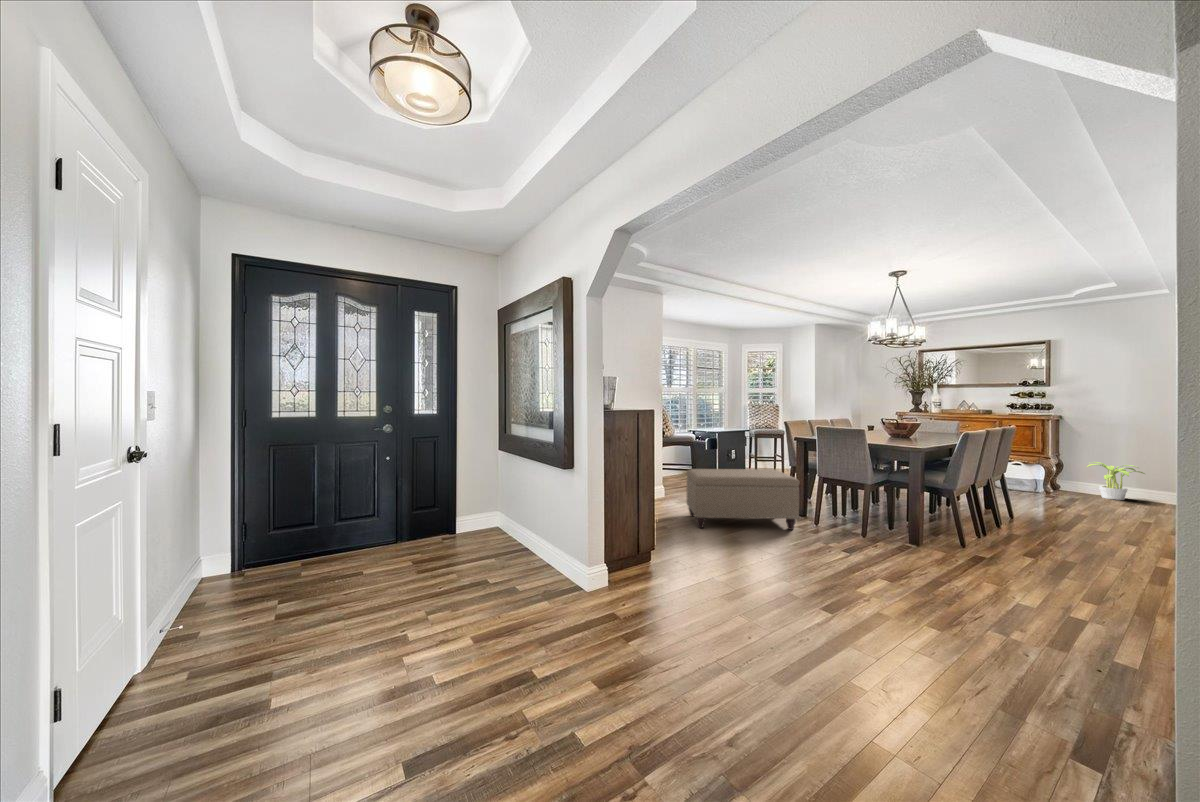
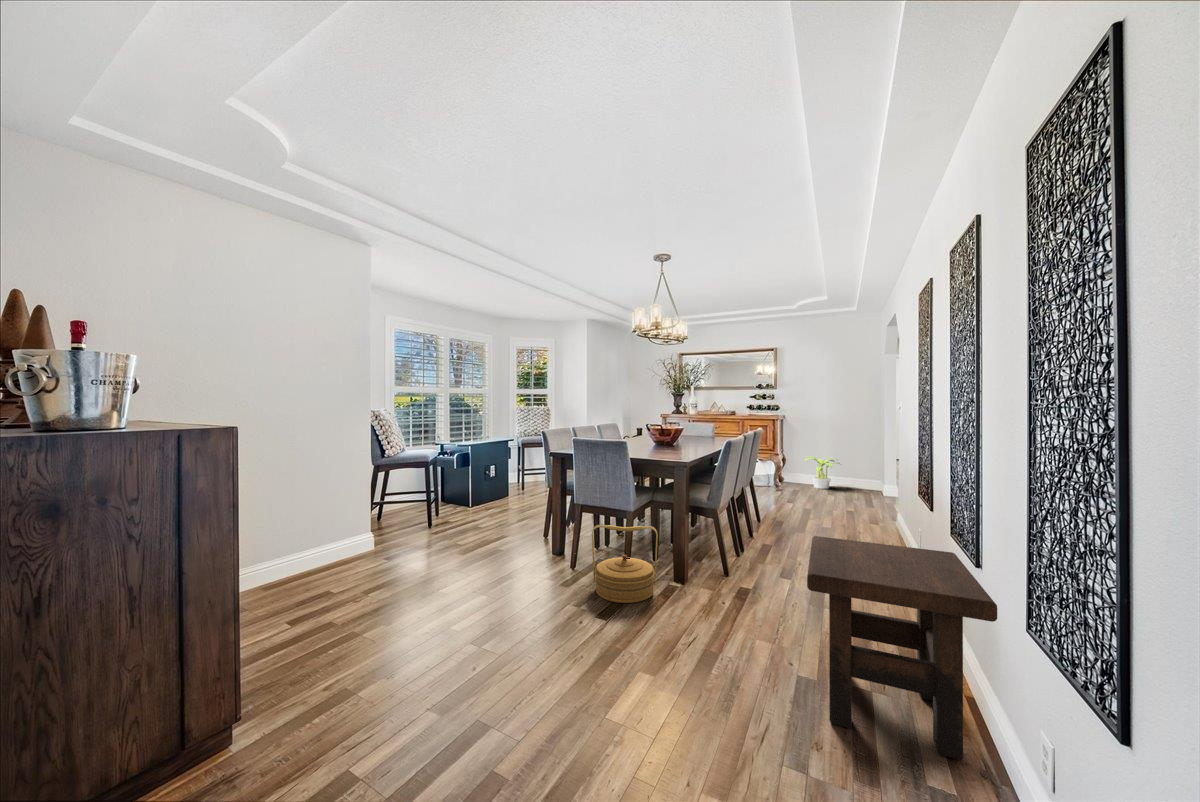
ottoman: present [687,469,800,530] -> none [399,498,551,604]
woven basket: none [834,491,894,550] -> present [592,525,658,603]
side table: none [1021,504,1195,666] -> present [807,536,997,760]

